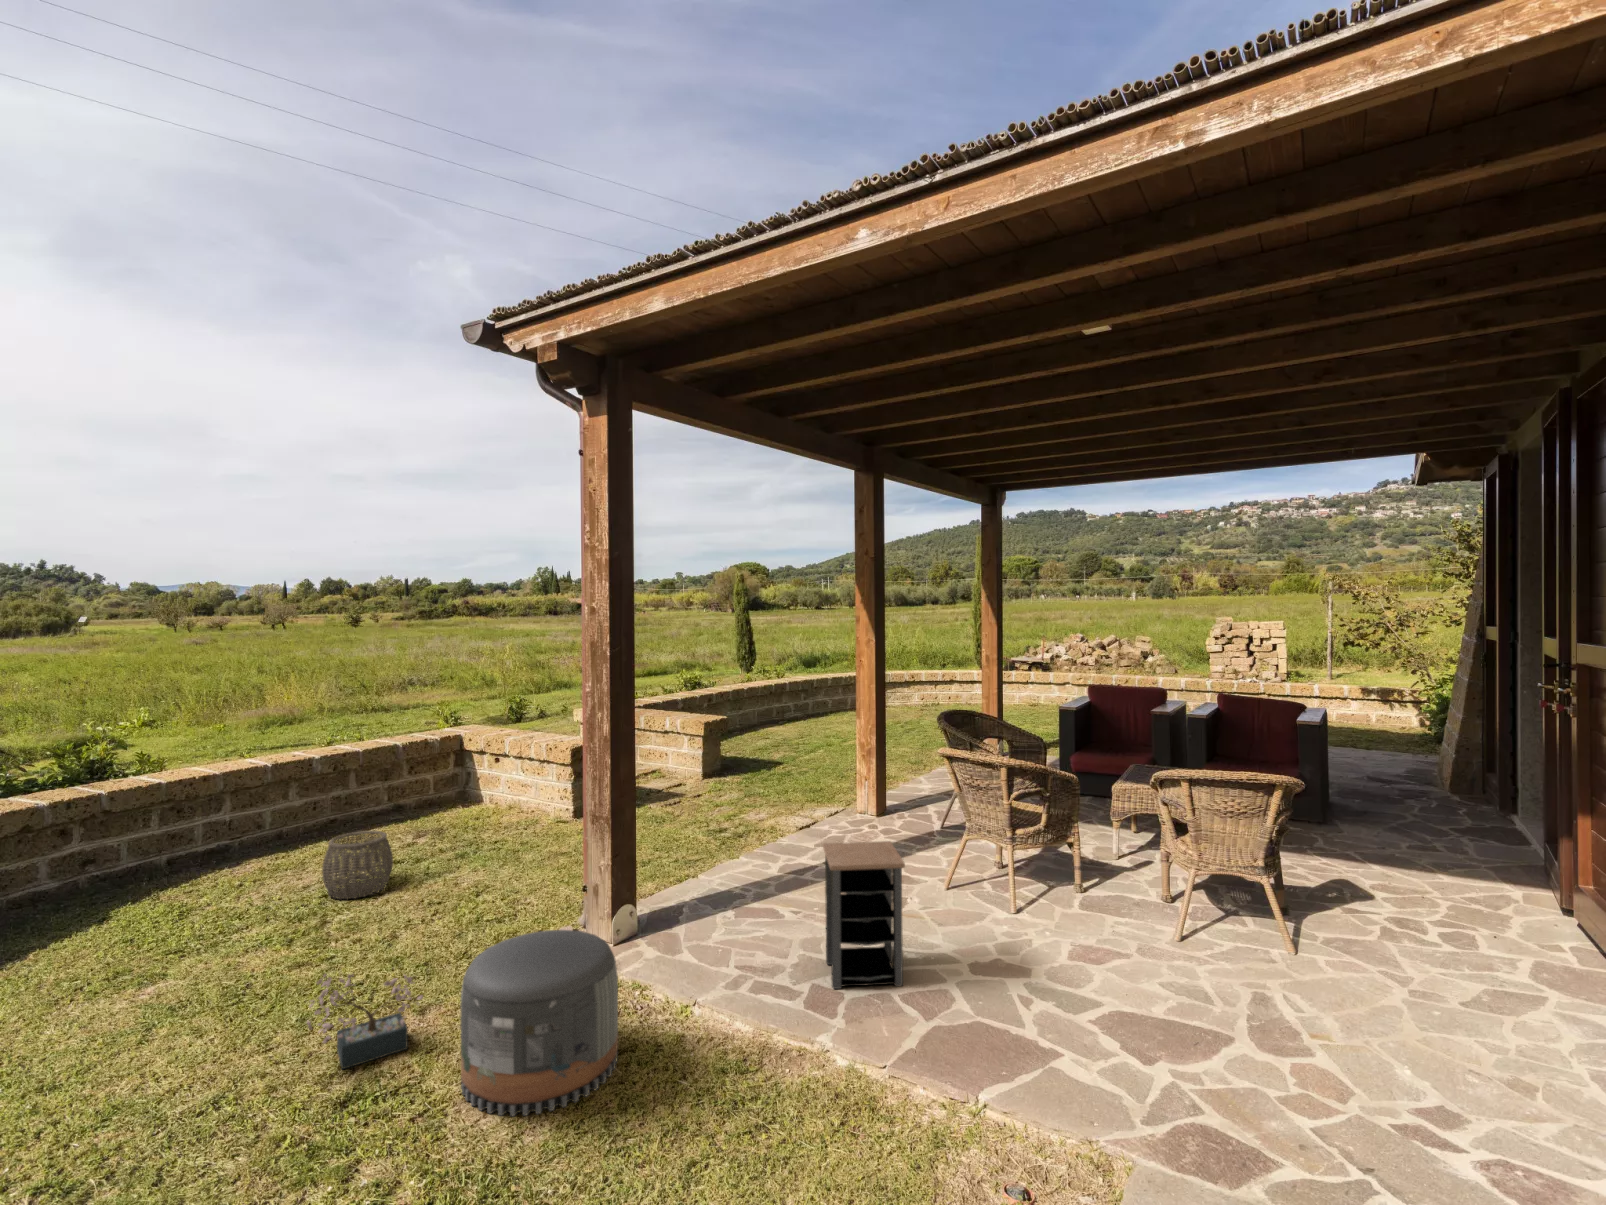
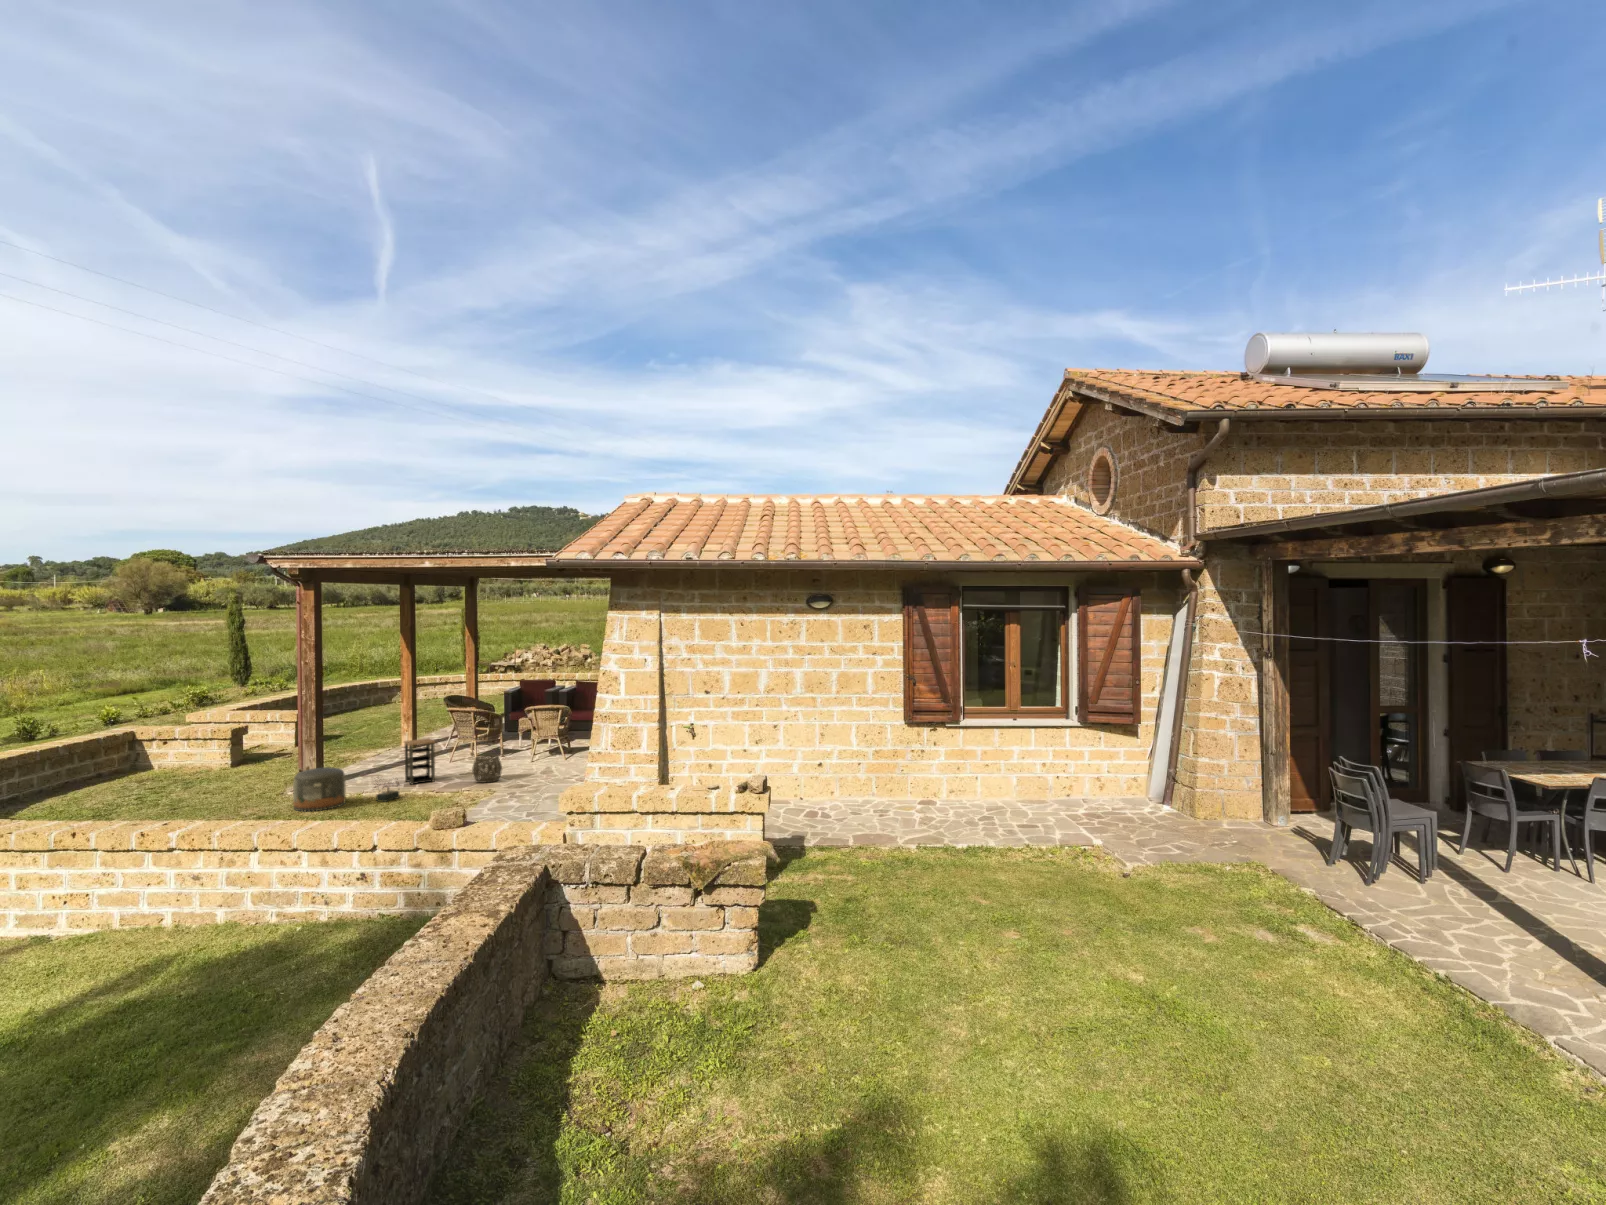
woven basket: present [322,831,393,899] -> present [472,755,502,783]
decorative plant: present [307,974,423,1069] -> present [374,778,400,802]

